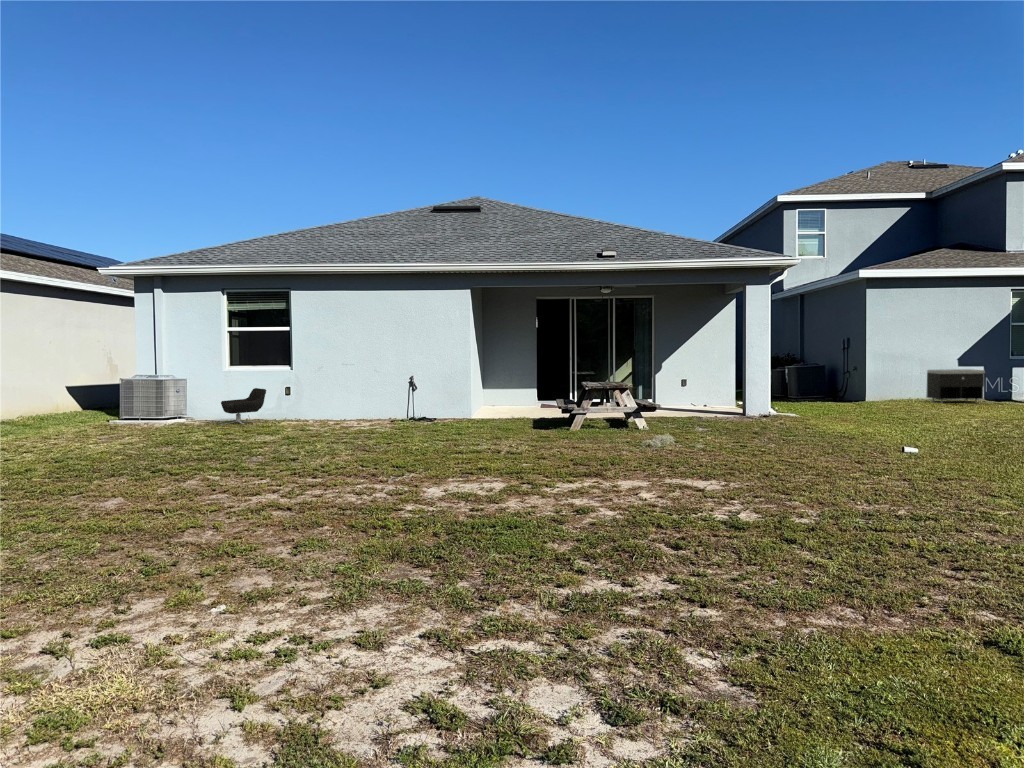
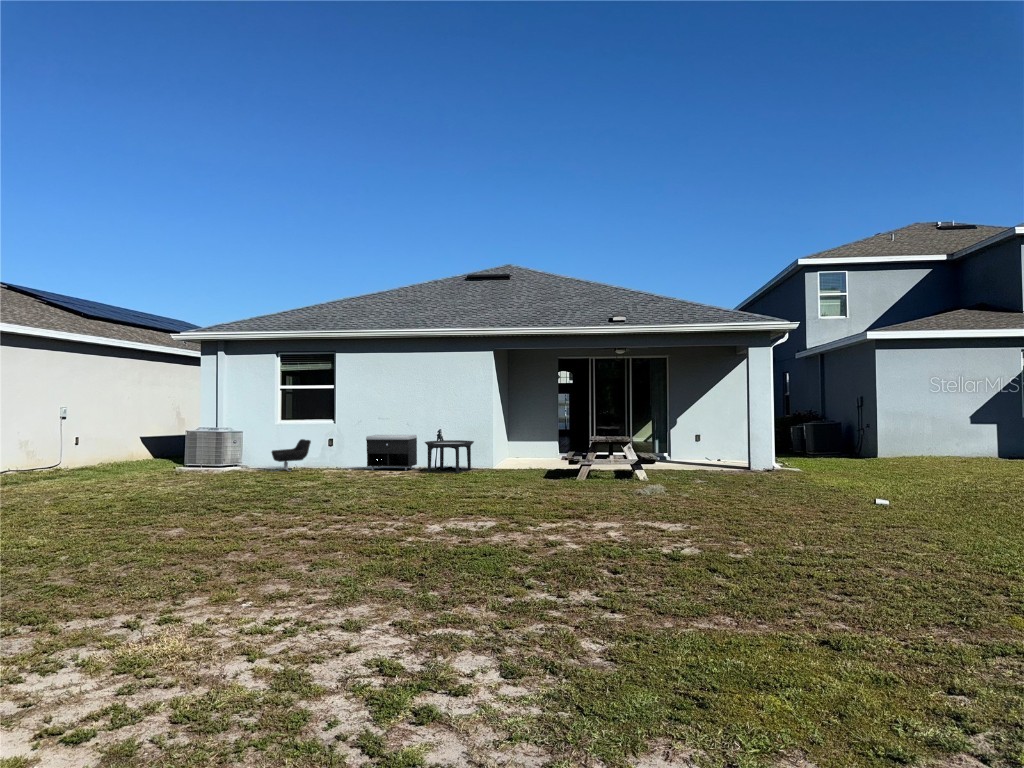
storage bench: present [926,369,985,403] -> present [366,435,417,470]
round table: none [396,388,452,424] -> present [425,440,474,473]

